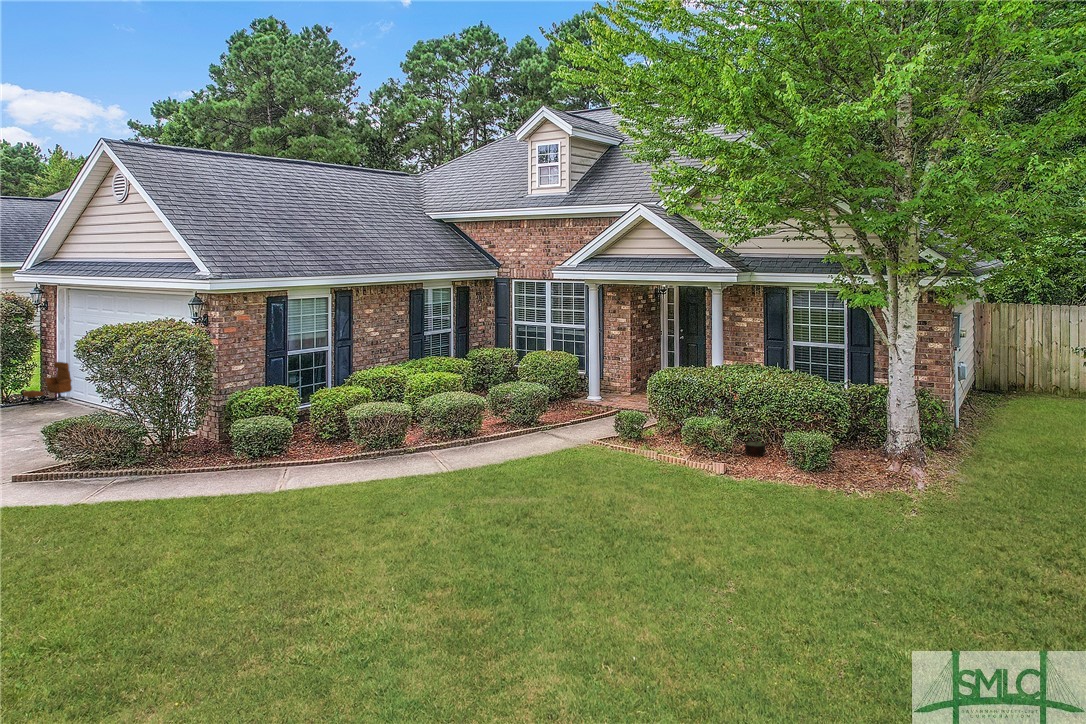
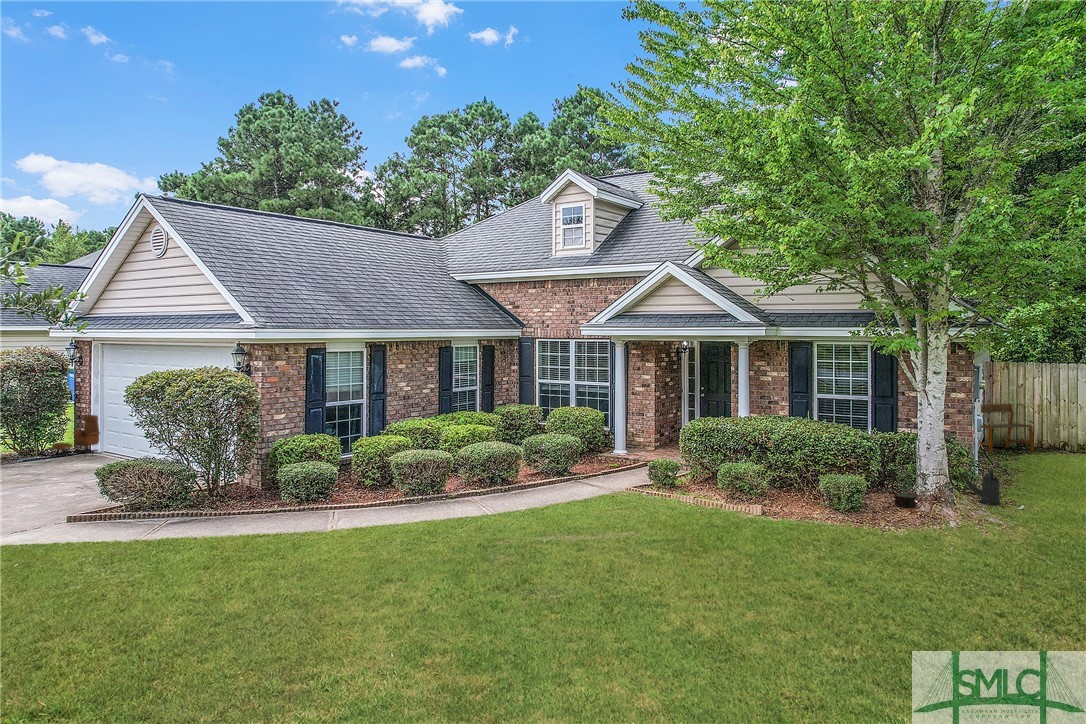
bench: none [957,348,1024,401] -> present [978,403,1034,454]
decorative plant: present [745,422,766,456] -> present [894,471,917,508]
watering can: none [932,424,980,461] -> present [959,469,1007,505]

